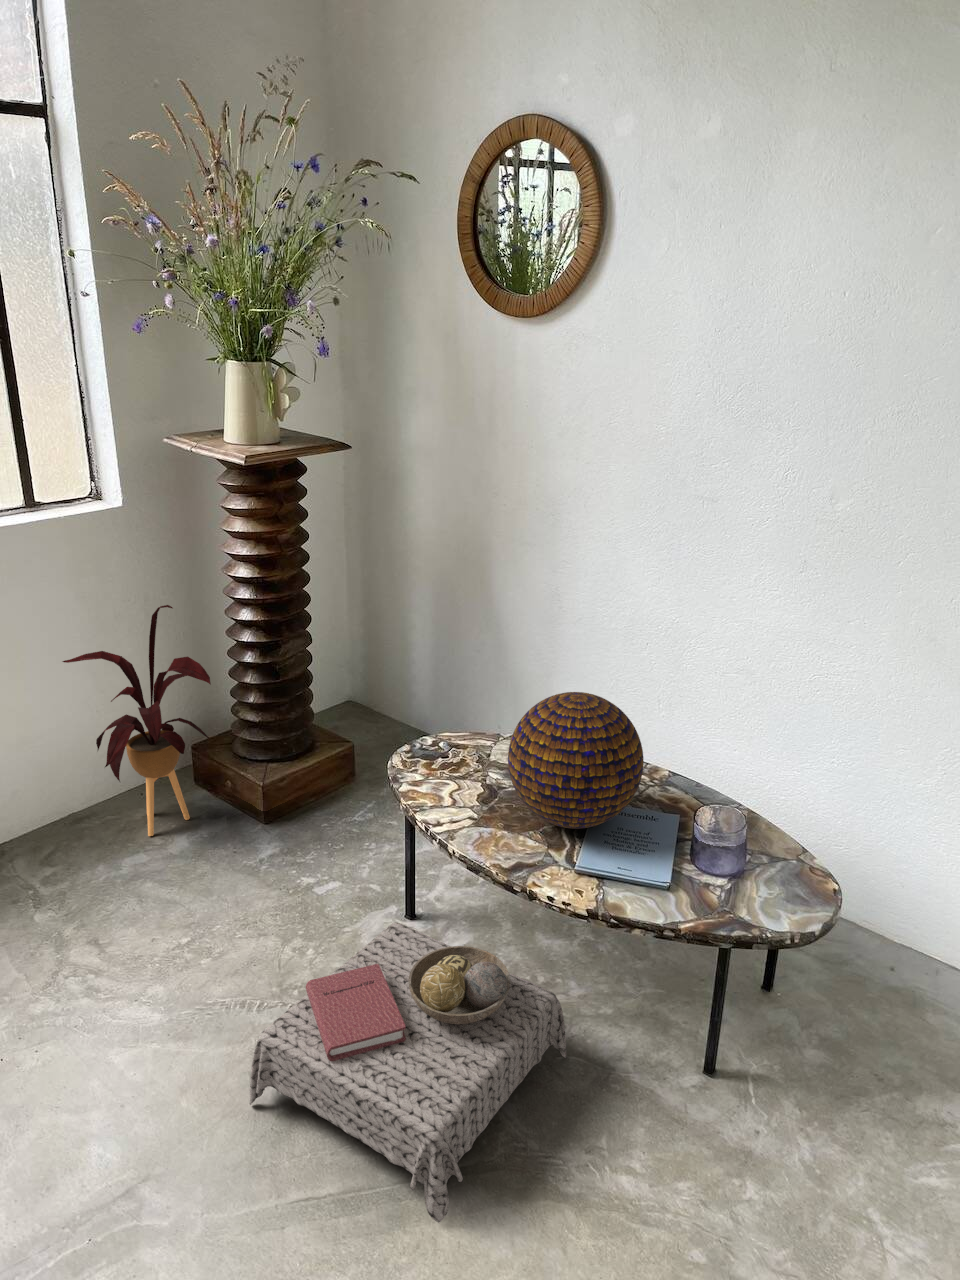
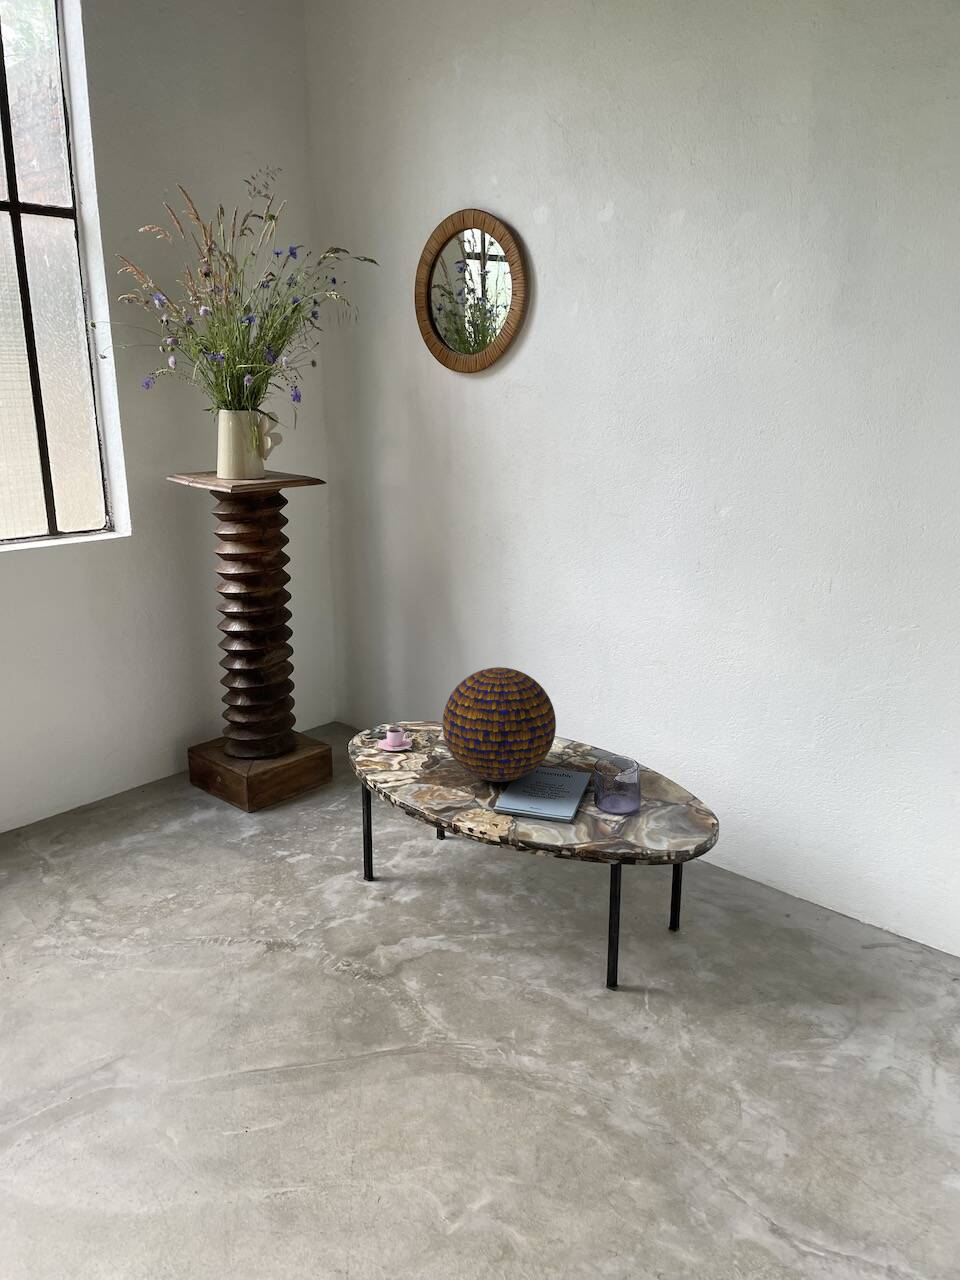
house plant: present [63,605,211,836] -> none [74,615,202,822]
teacup: none [423,727,464,779] -> present [378,728,412,751]
ottoman: present [250,922,567,1223] -> none [219,870,492,1088]

